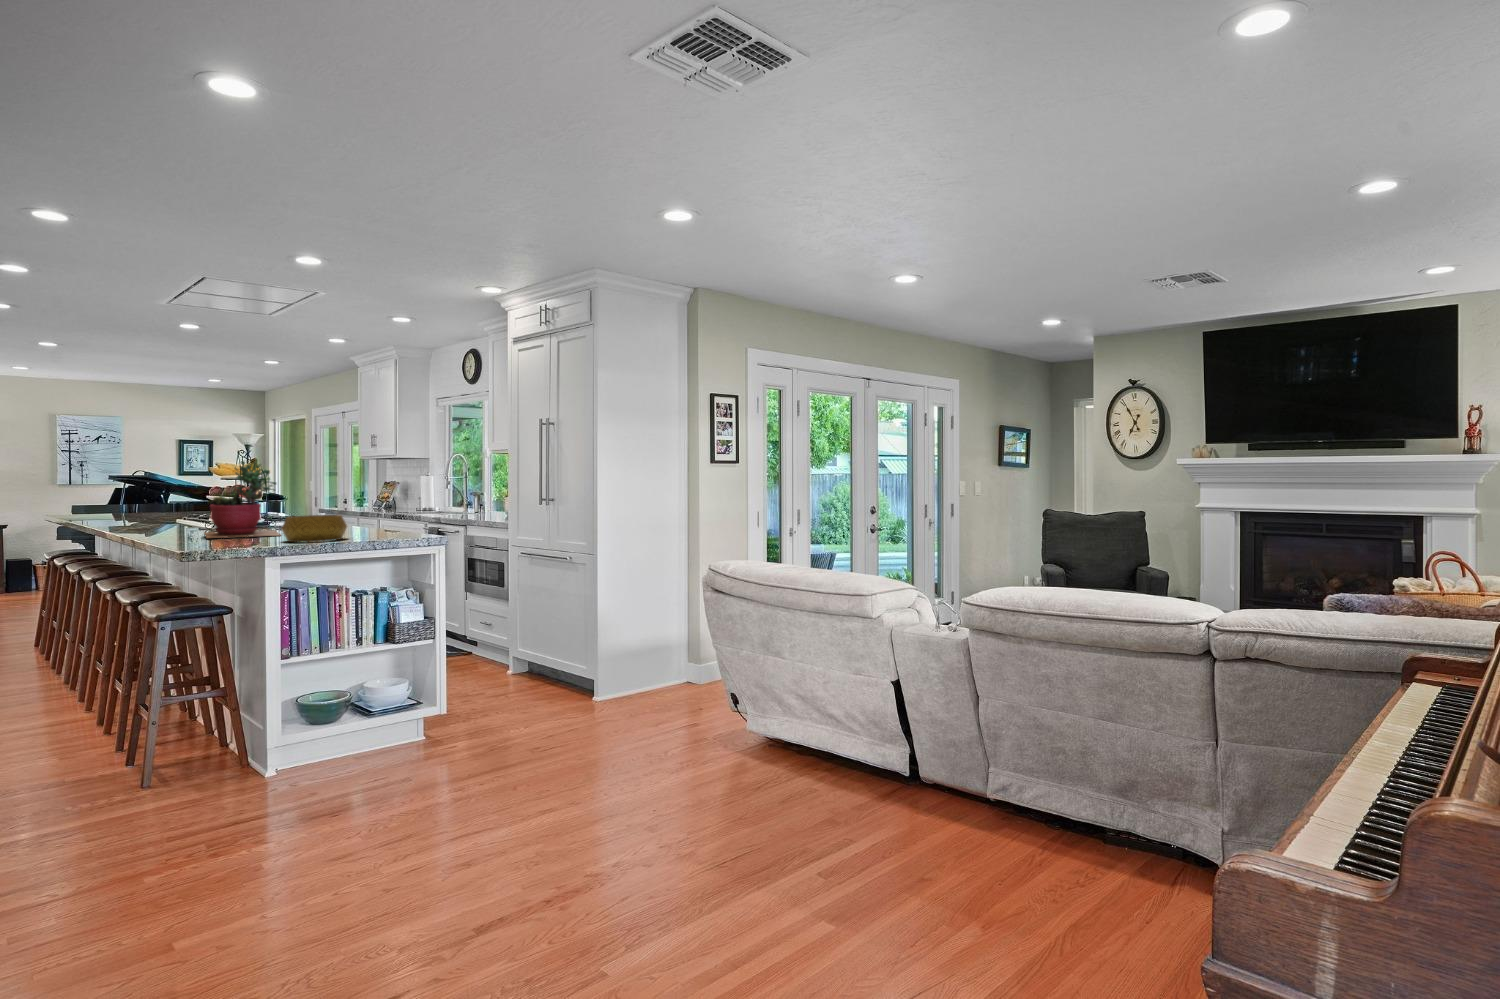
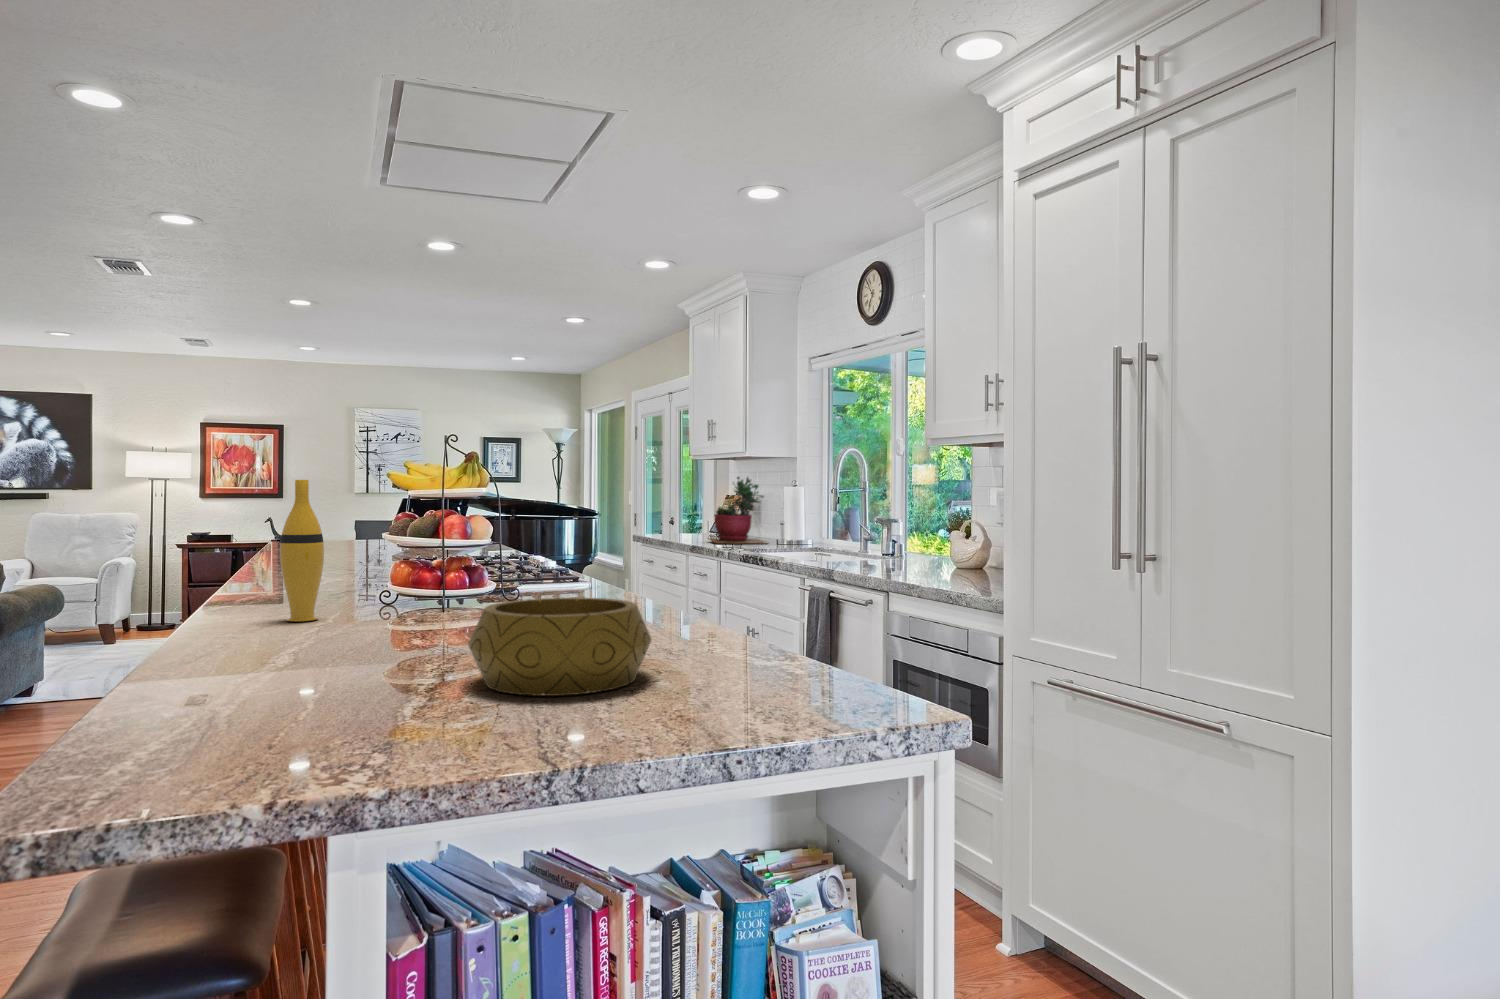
succulent plant: present [205,461,281,538] -> present [709,477,766,543]
vase: none [164,476,185,537] -> present [280,480,324,622]

